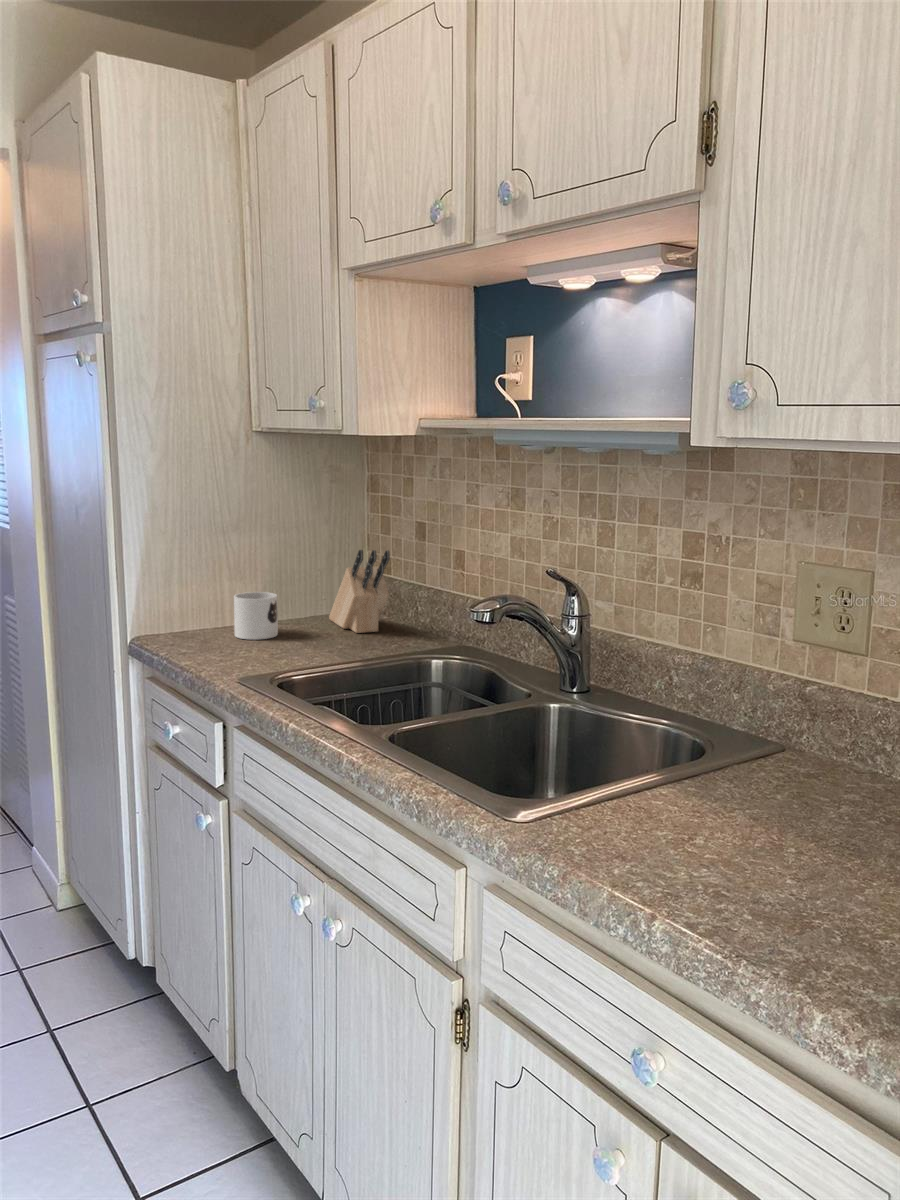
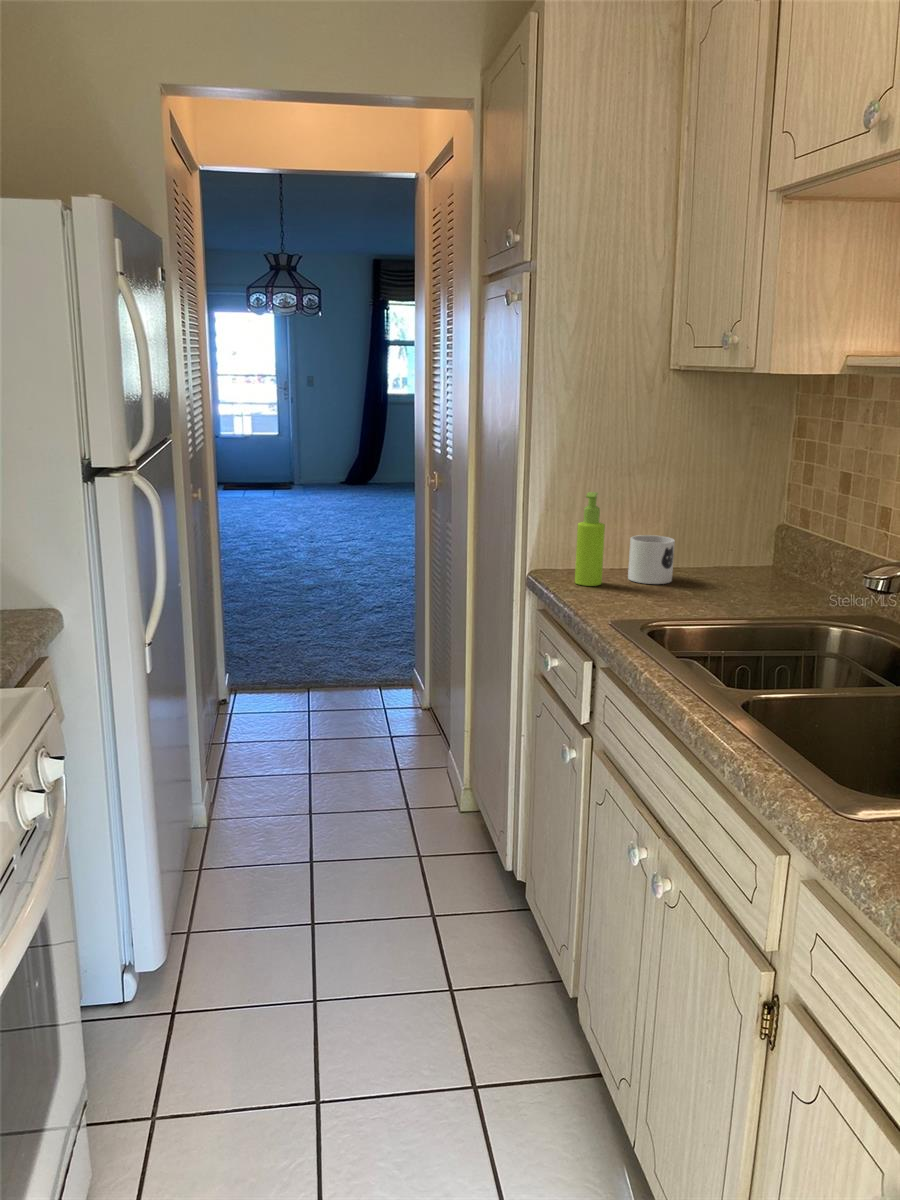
knife block: present [329,550,390,633] -> none [733,499,801,589]
soap dispenser: none [182,554,211,648] -> present [575,492,605,586]

